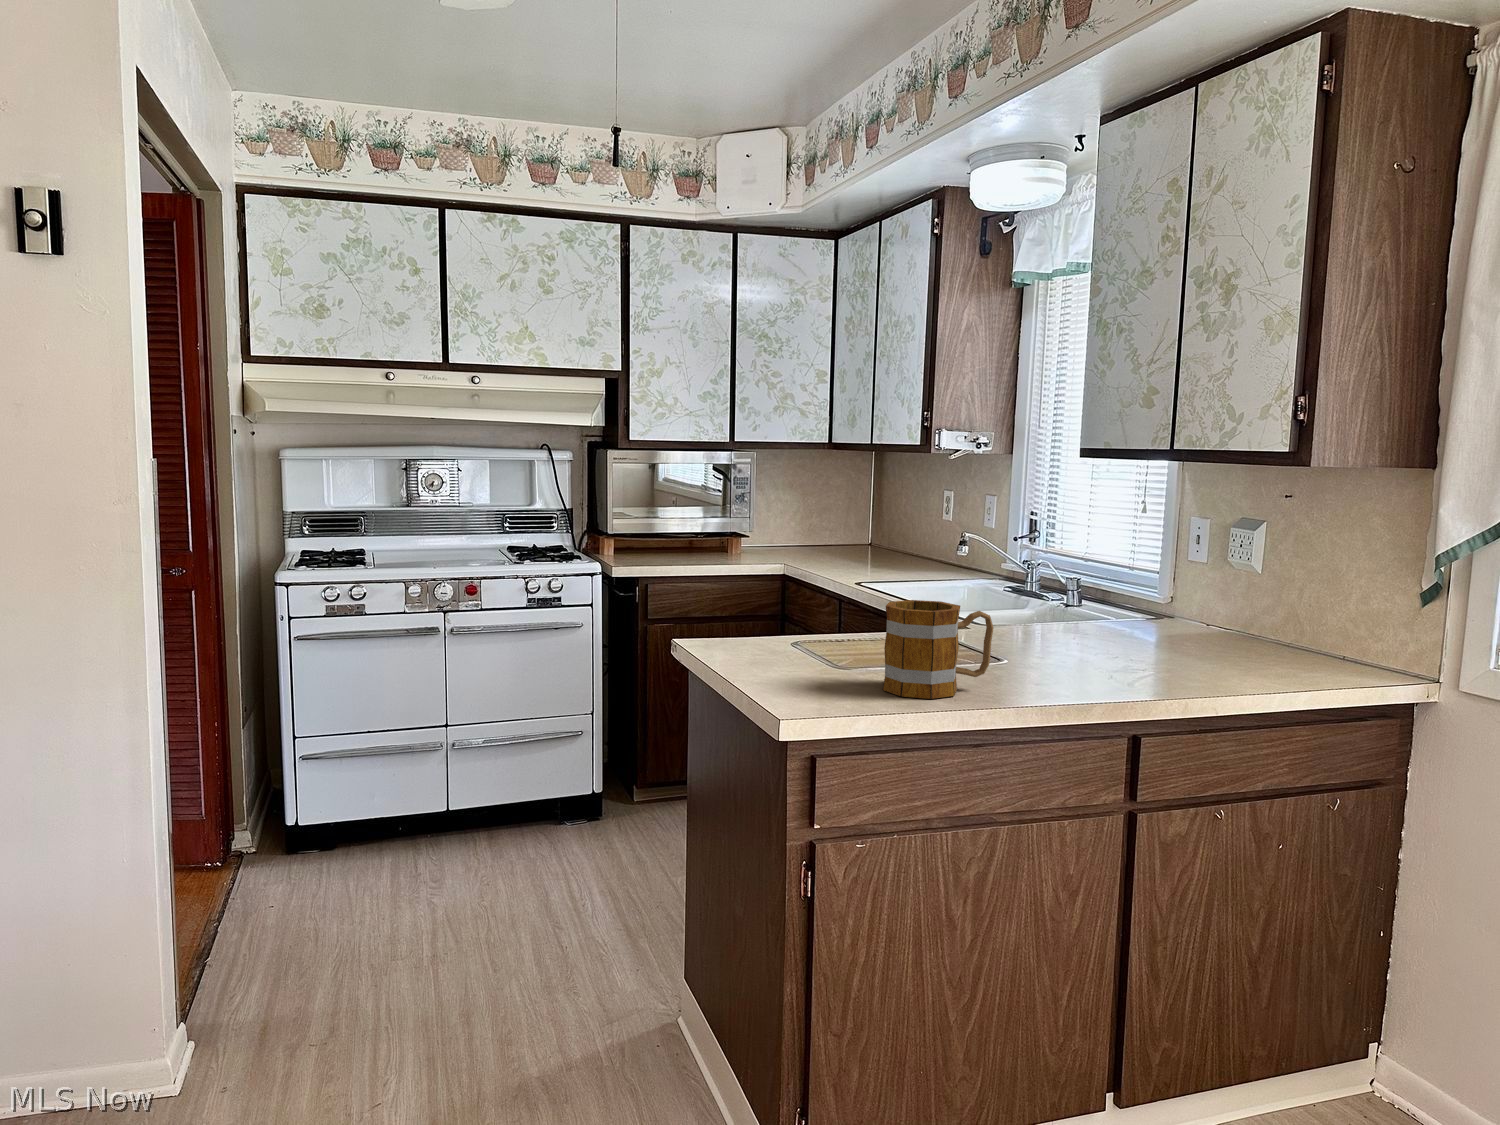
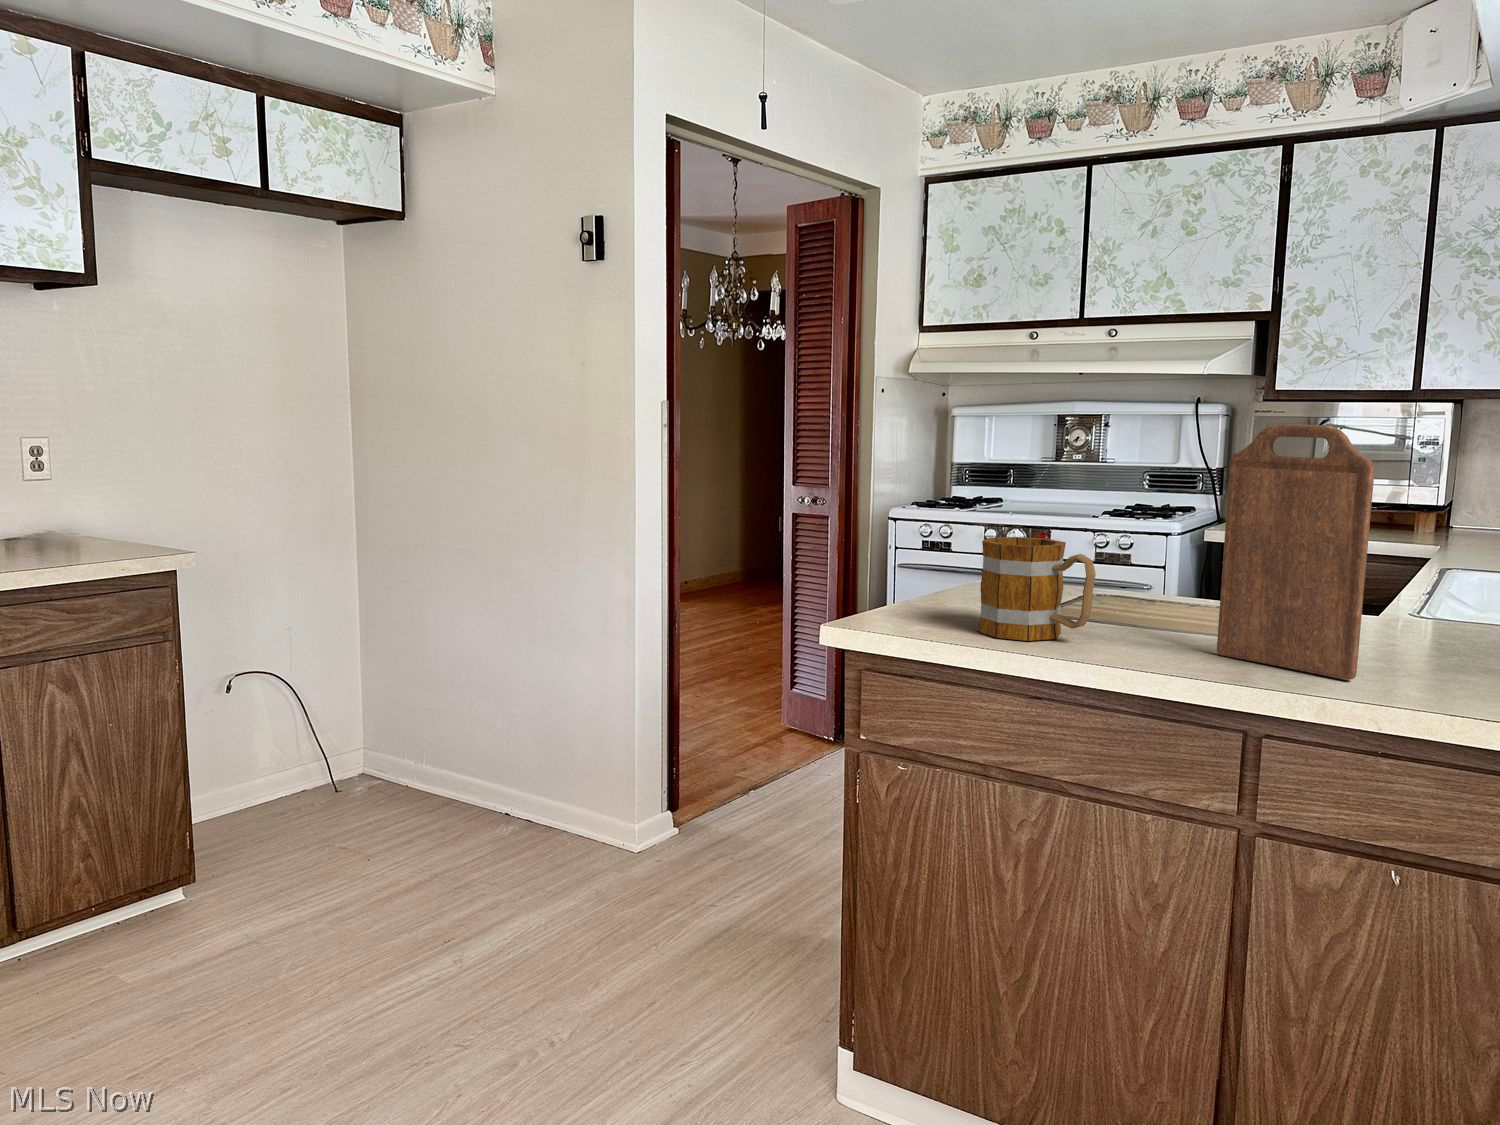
cutting board: none [1048,492,1164,677] -> present [1217,424,1375,680]

